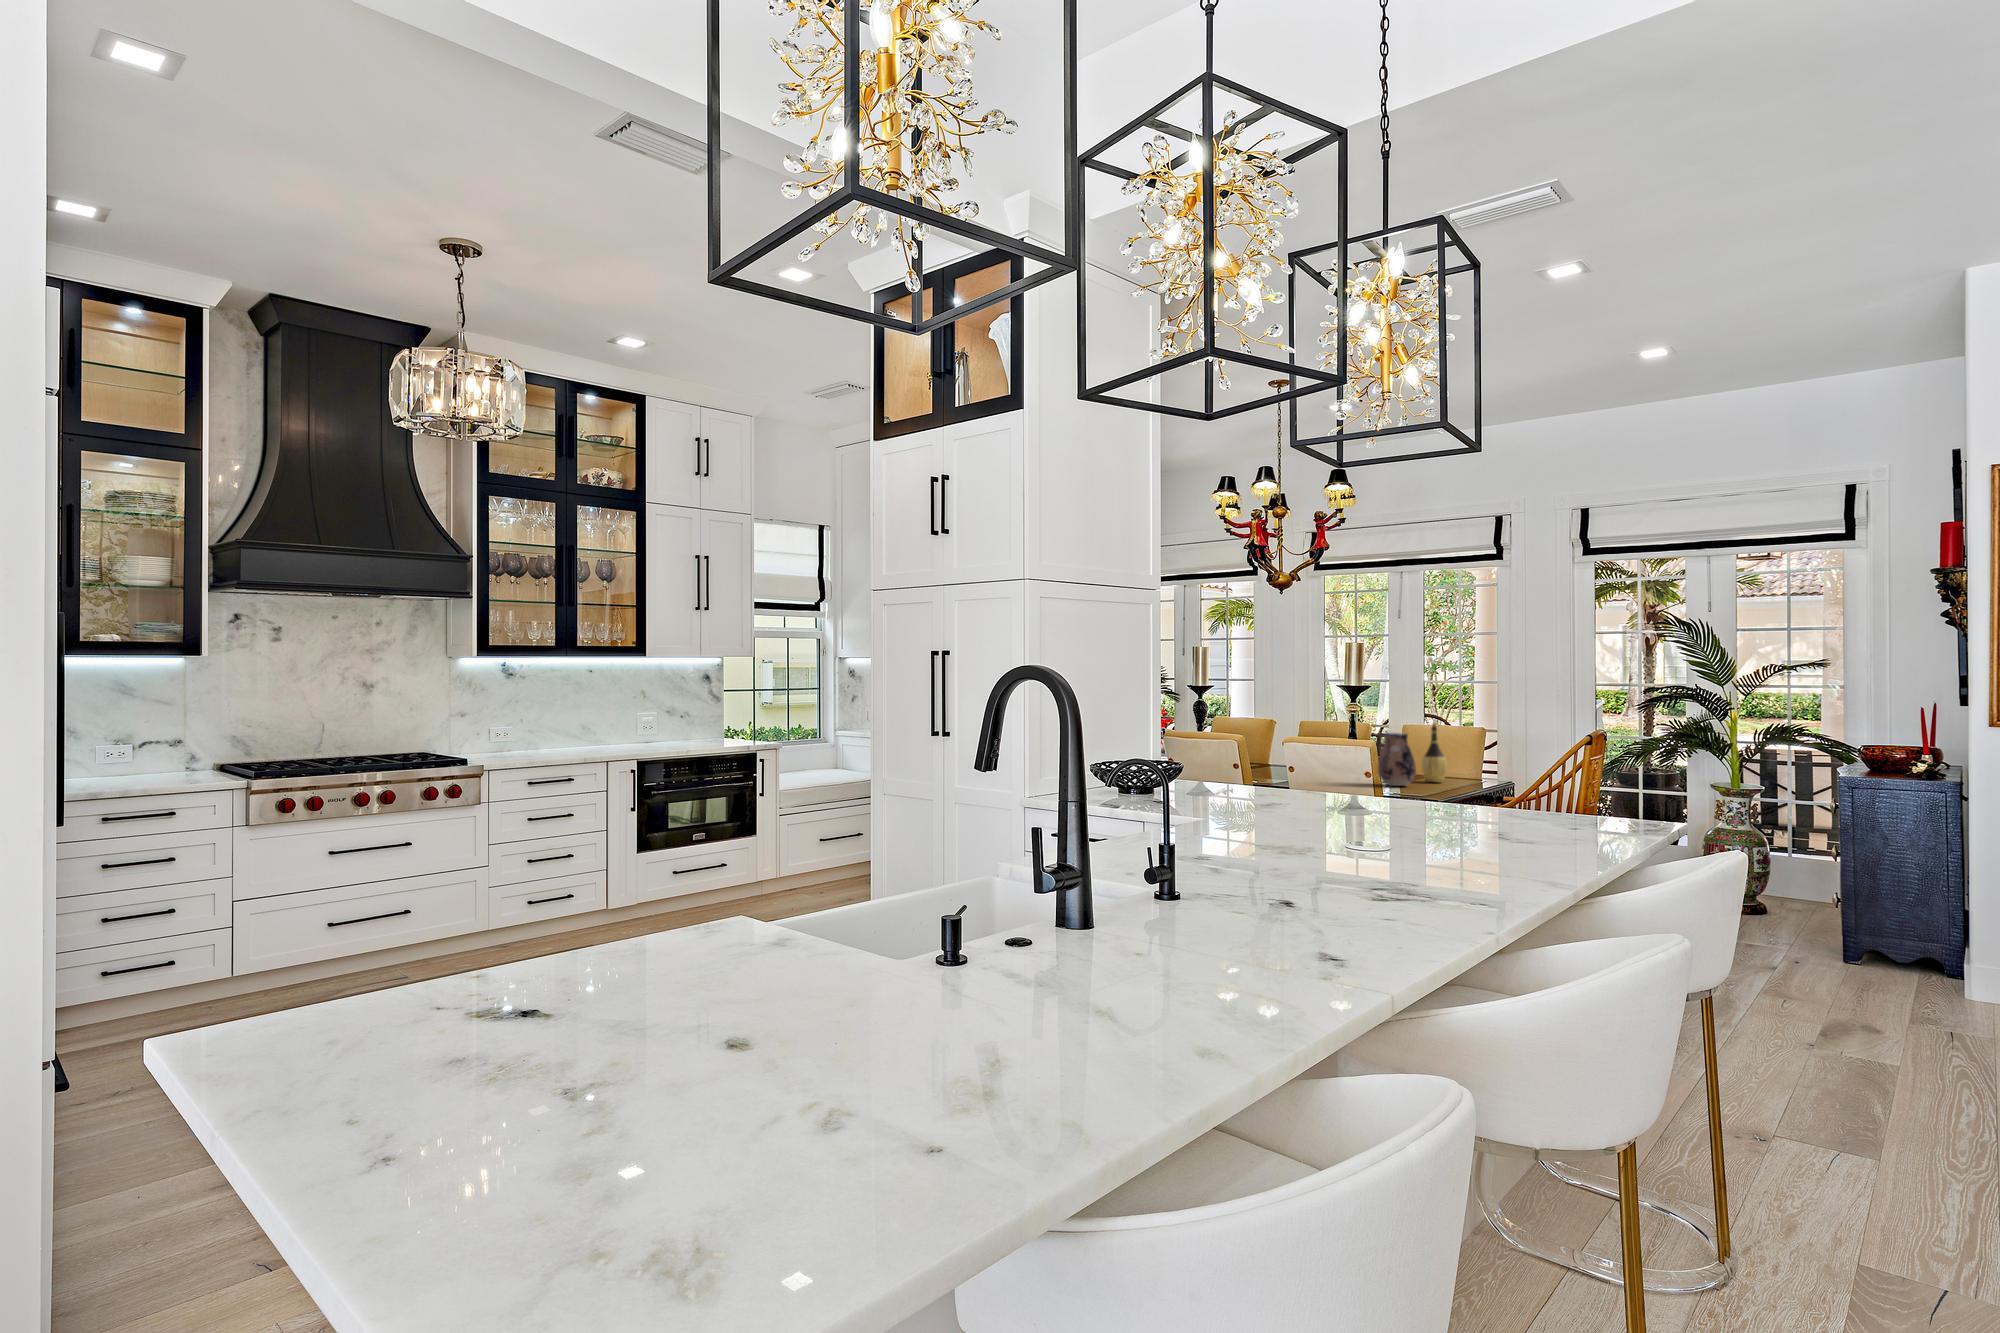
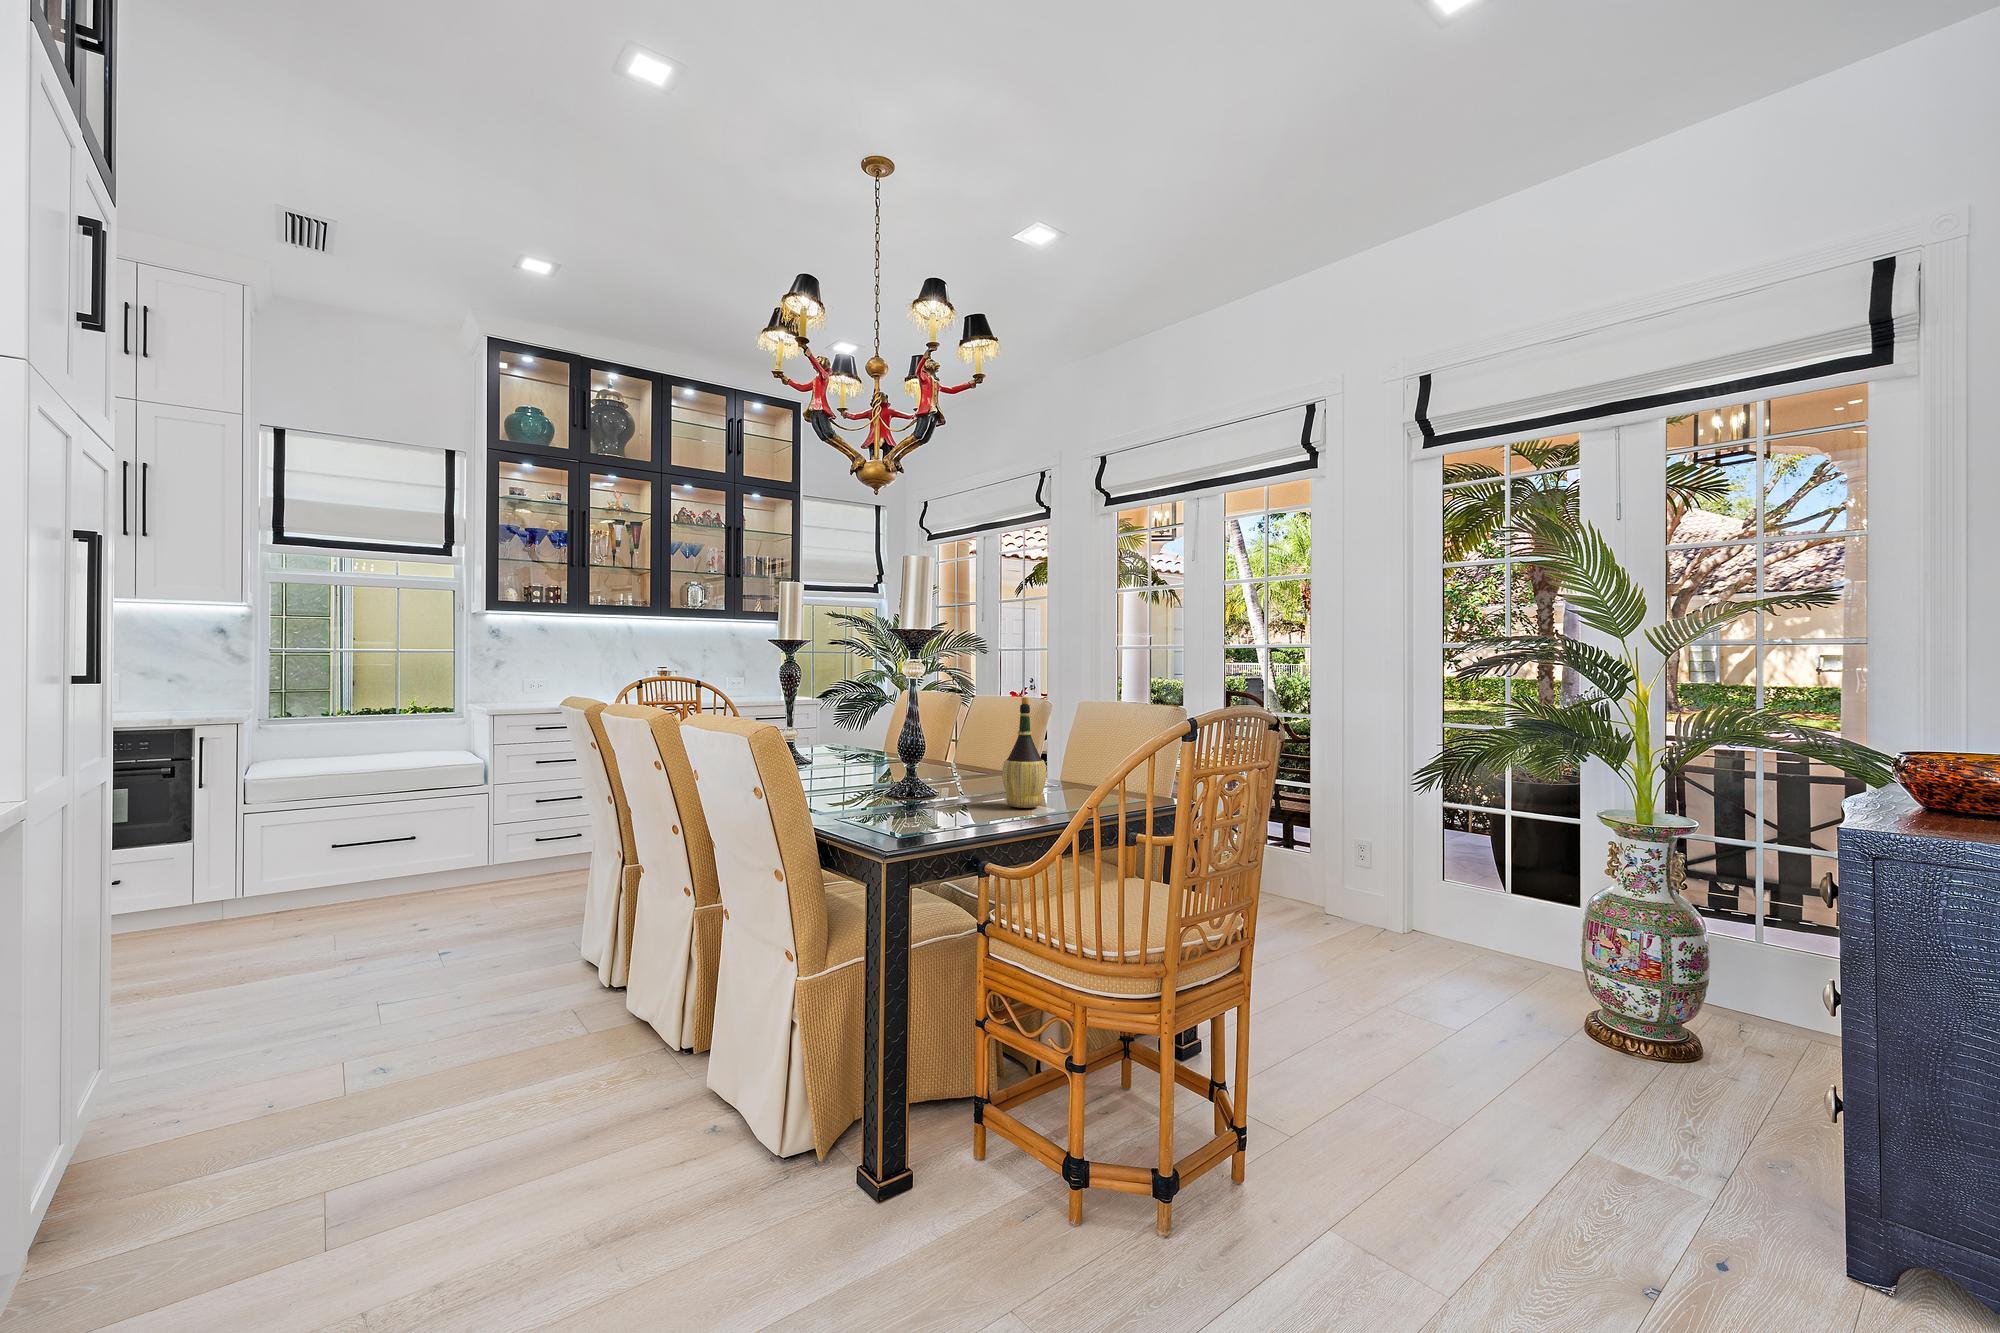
ceramic pitcher: present [1377,733,1416,786] -> none [875,716,945,818]

